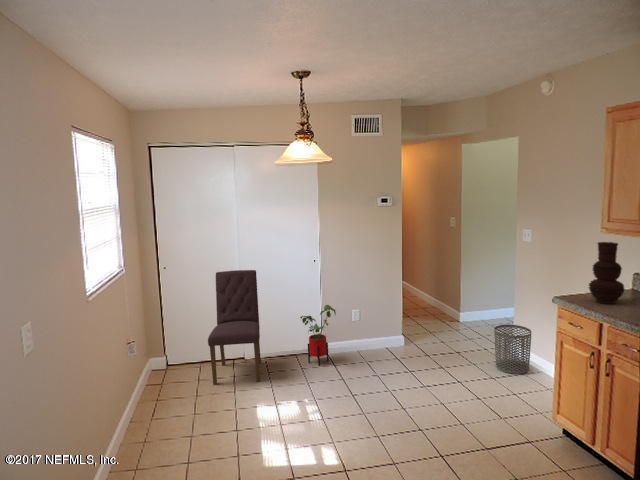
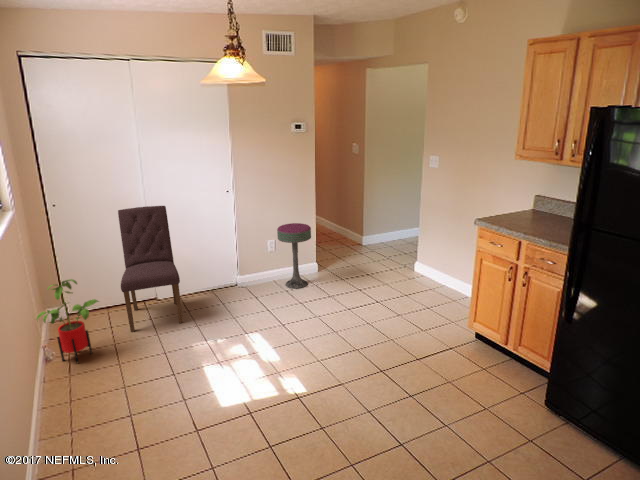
vase: present [589,242,625,304] -> none [506,168,537,224]
bar stool: none [359,293,393,360] -> present [277,223,311,288]
house plant: present [300,305,336,366] -> present [37,279,99,363]
waste bin: present [494,325,531,374] -> none [406,246,438,289]

